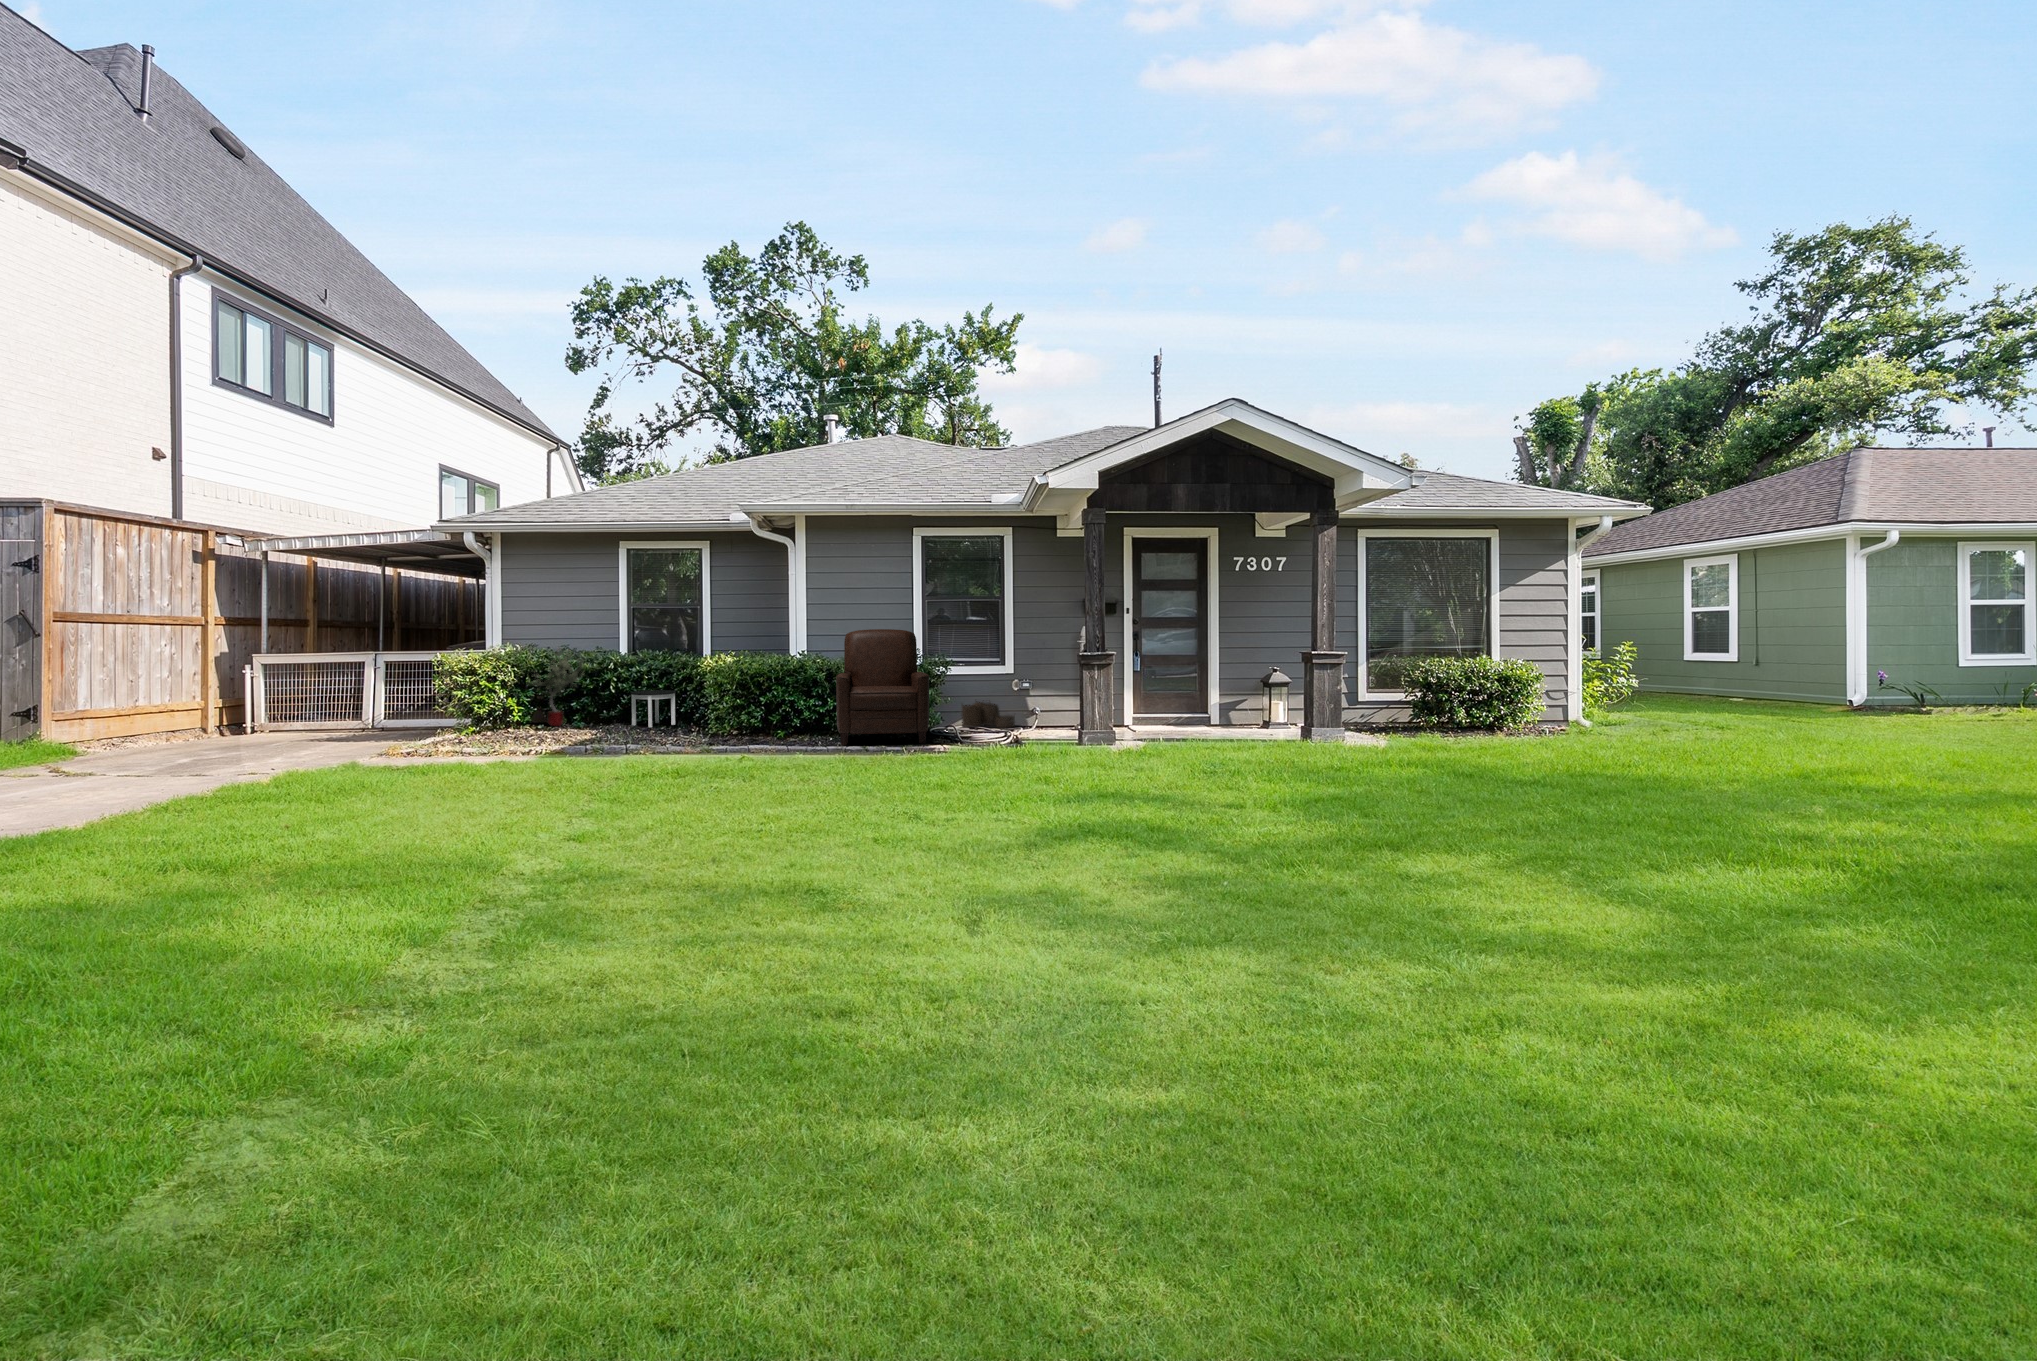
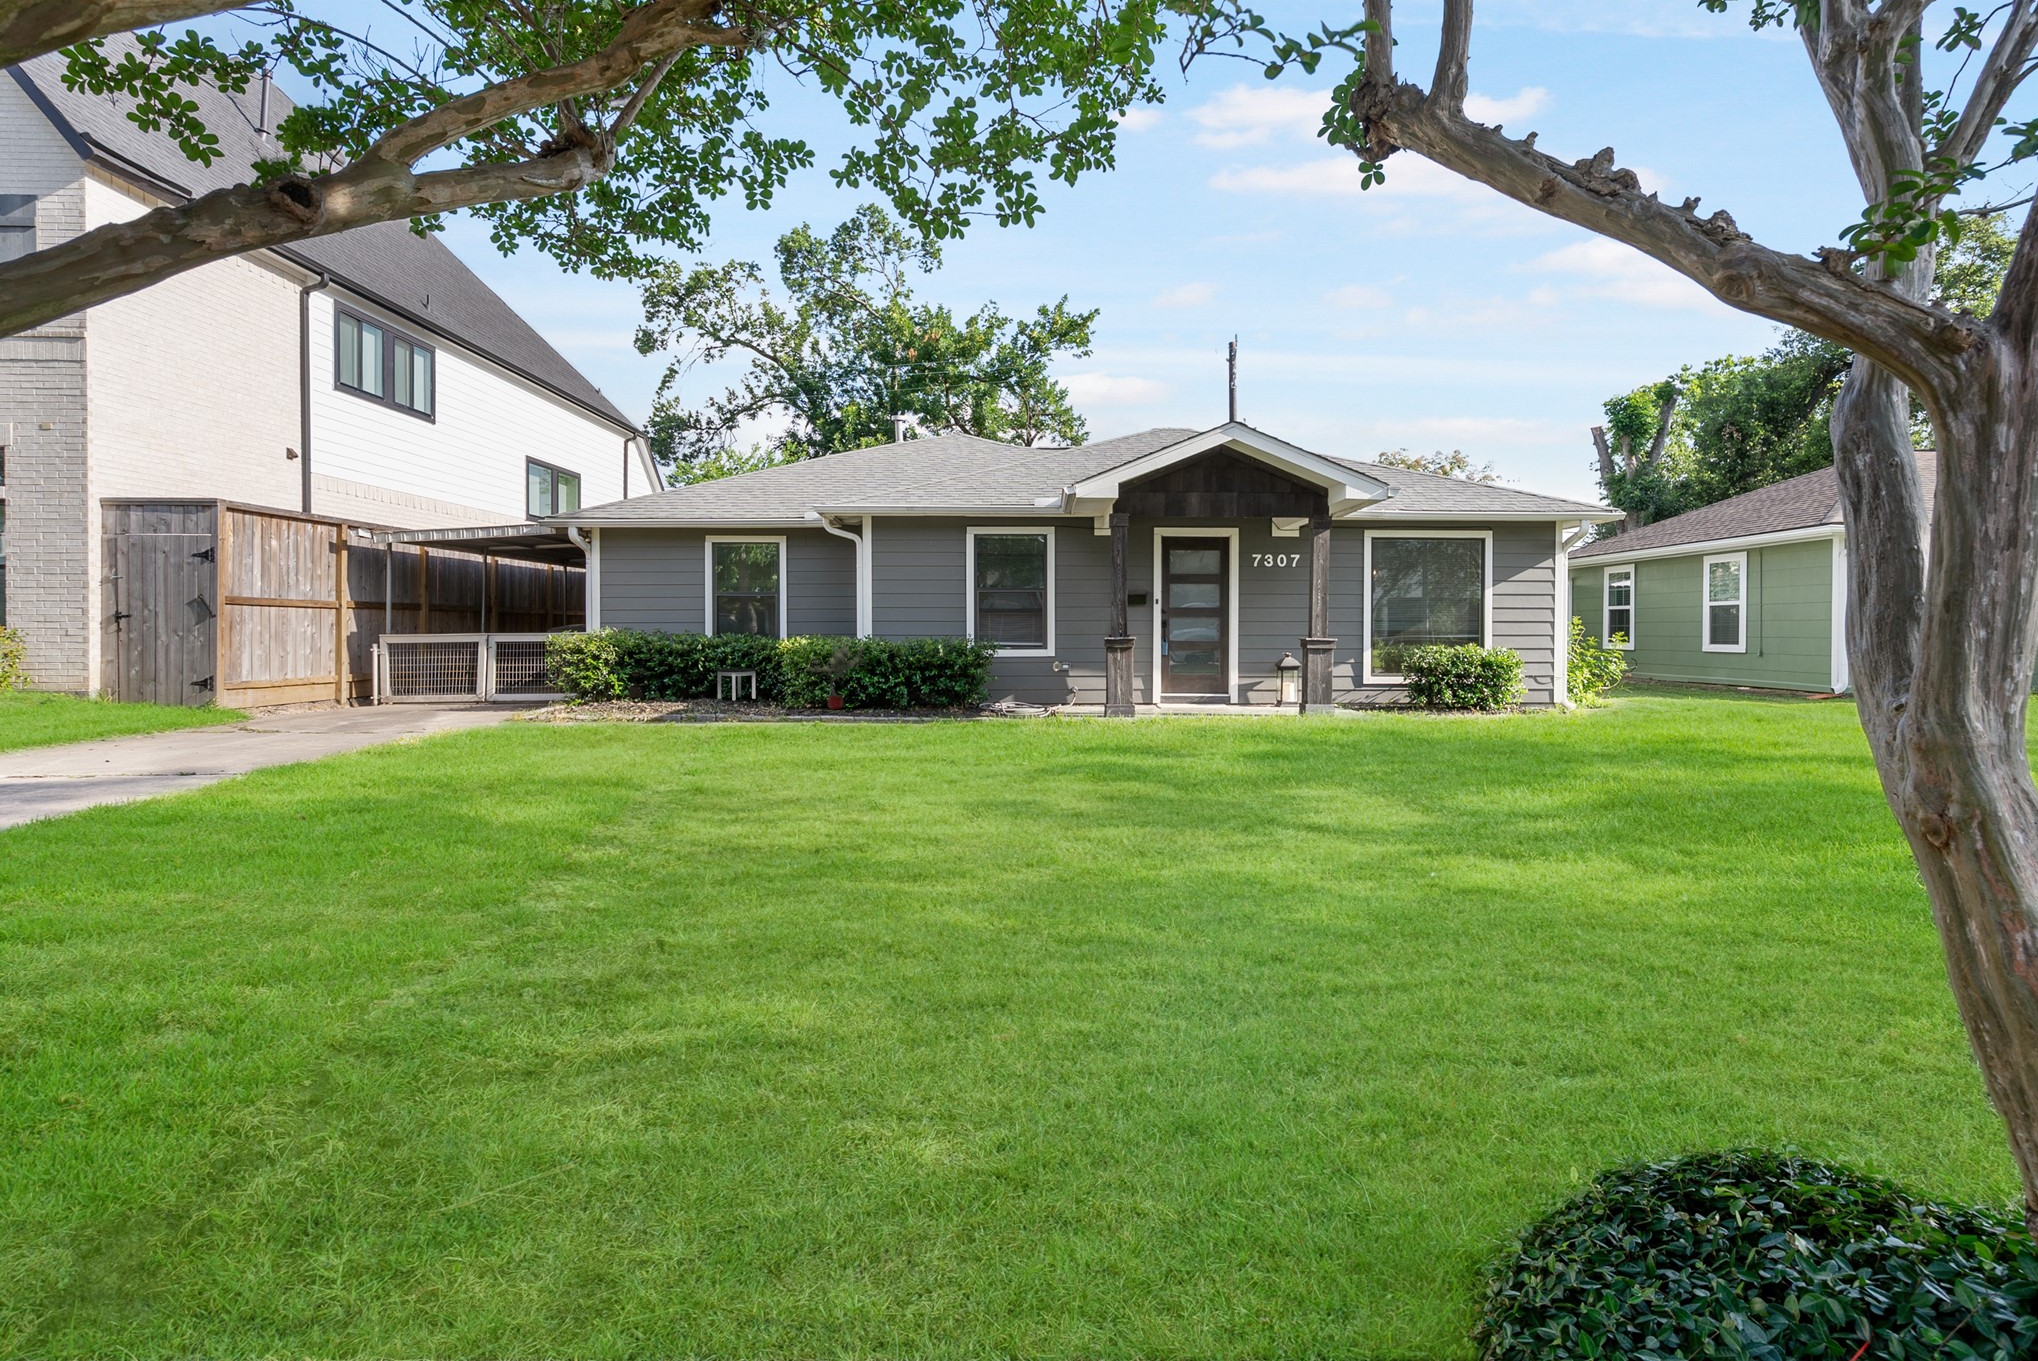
chair: present [836,629,929,745] -> none [895,616,974,715]
potted tree: present [528,650,583,726] -> present [808,639,864,710]
woven basket: present [962,701,1015,727] -> none [1006,679,1053,703]

